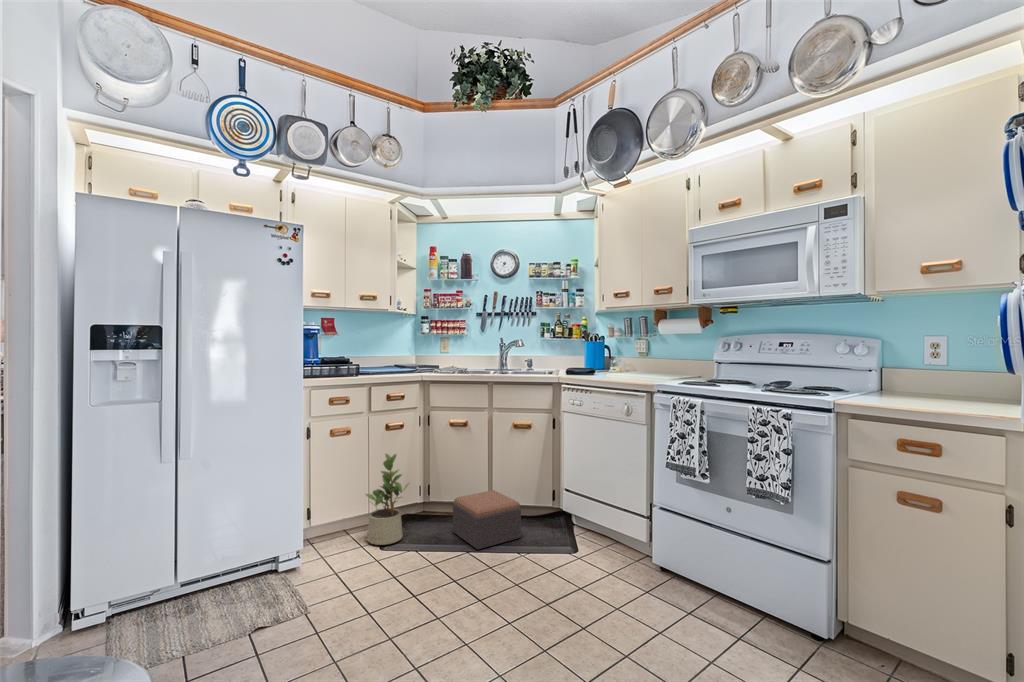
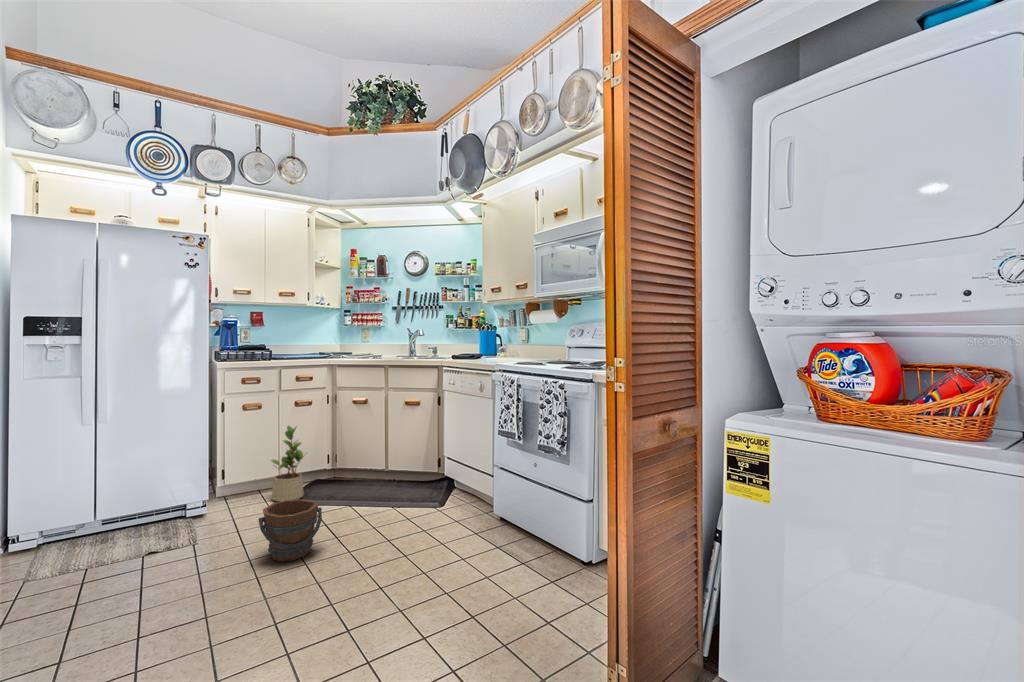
footstool: present [453,490,521,549] -> none [348,459,403,506]
bucket: none [405,554,476,641] -> present [258,499,322,562]

